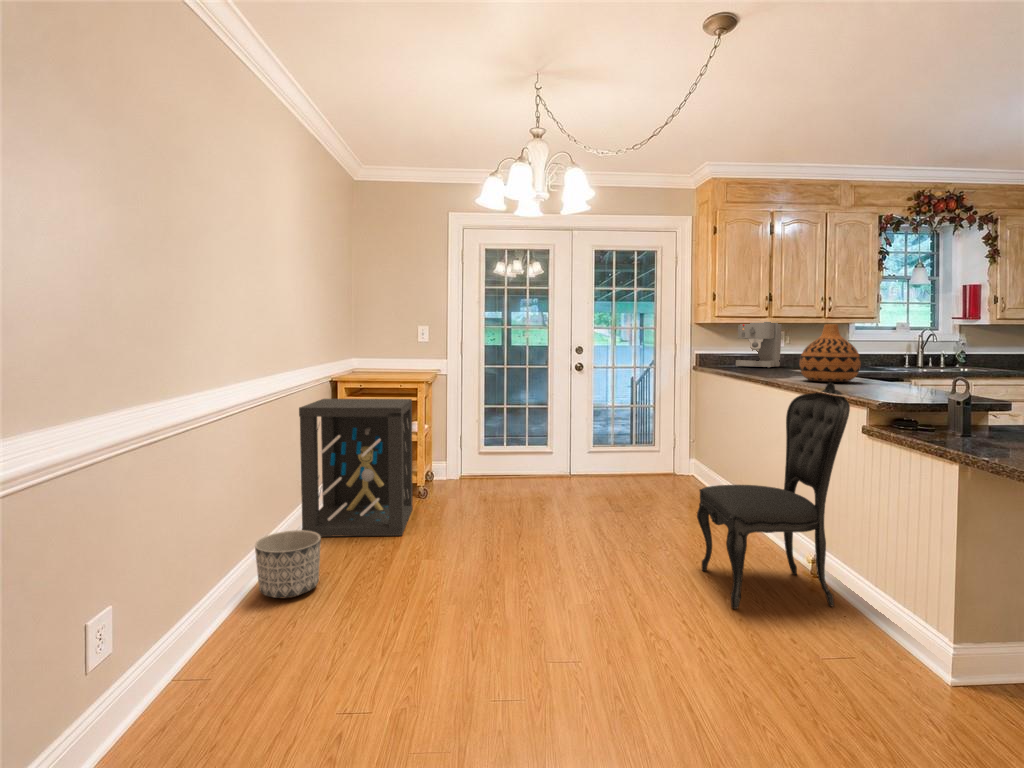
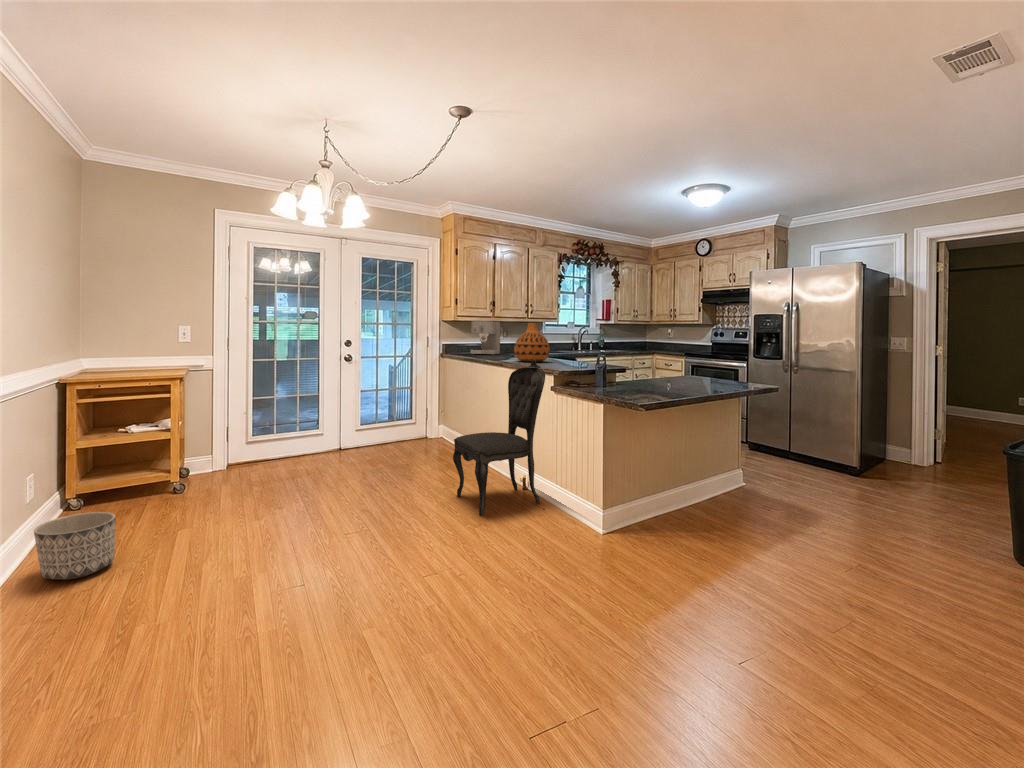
storage cabinet: present [299,399,413,537] -> none [65,384,197,526]

